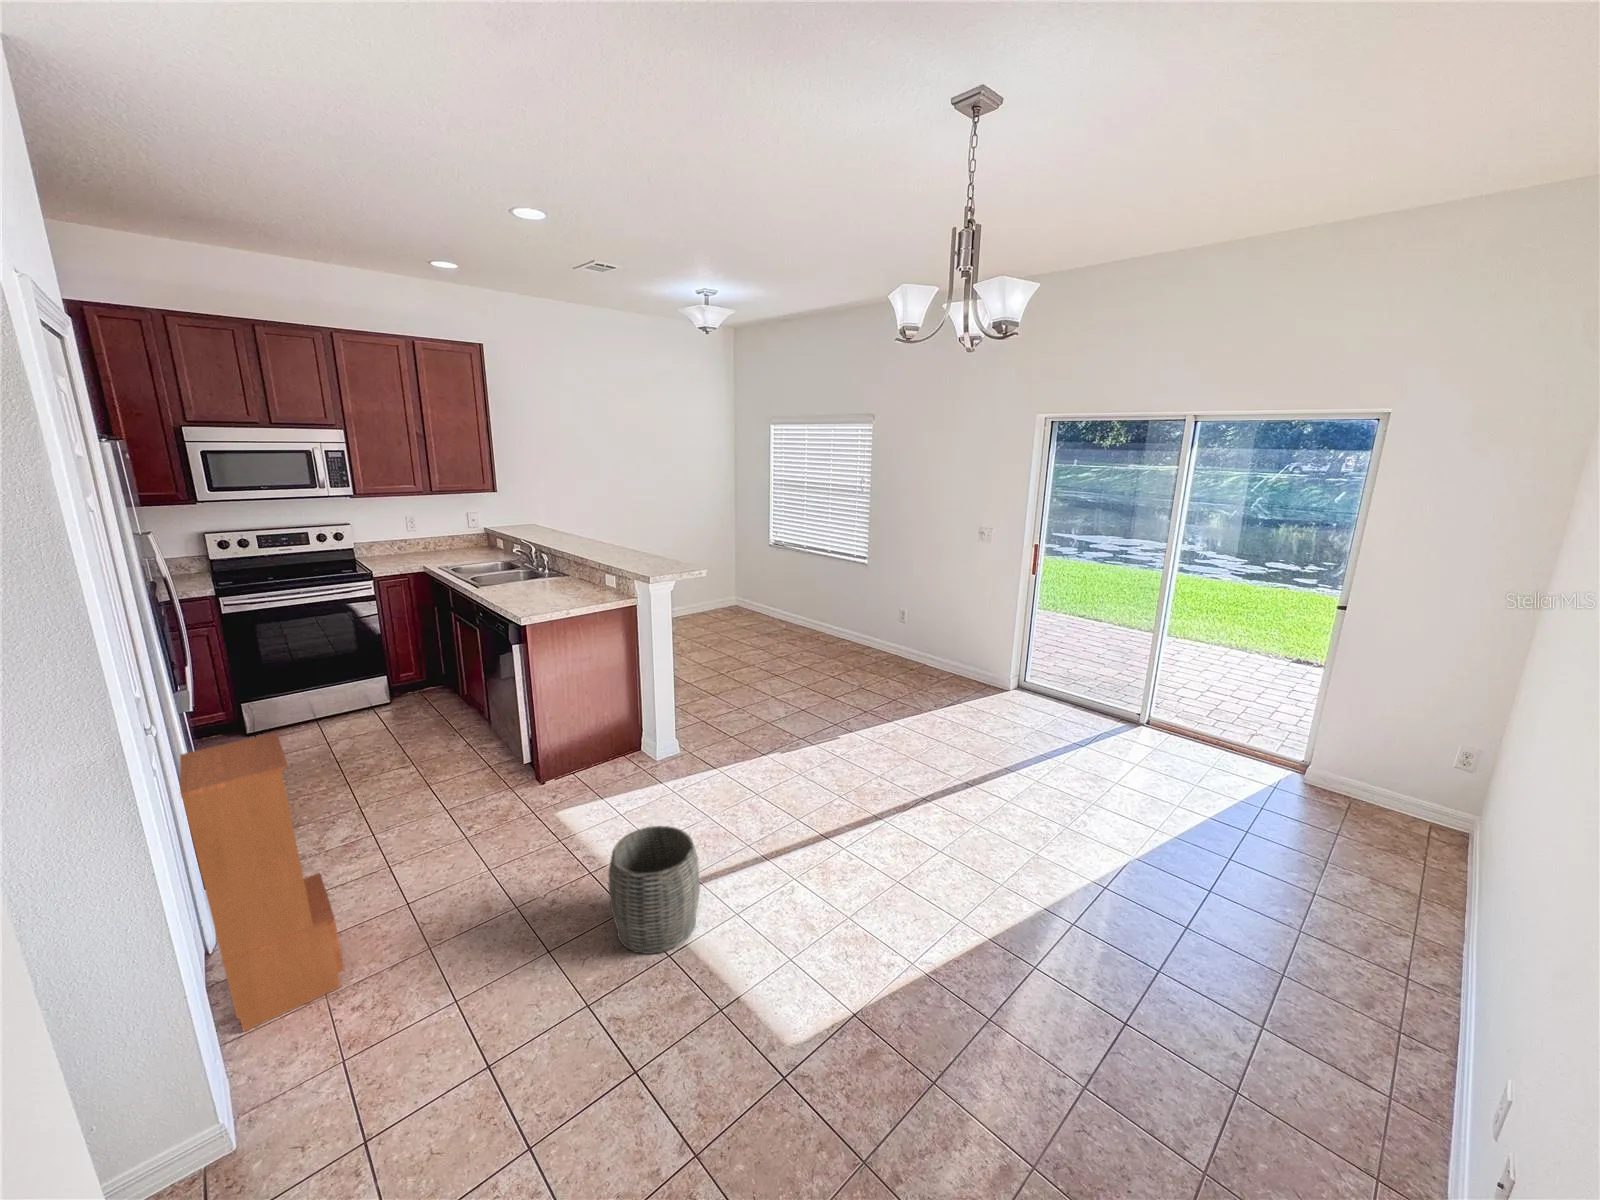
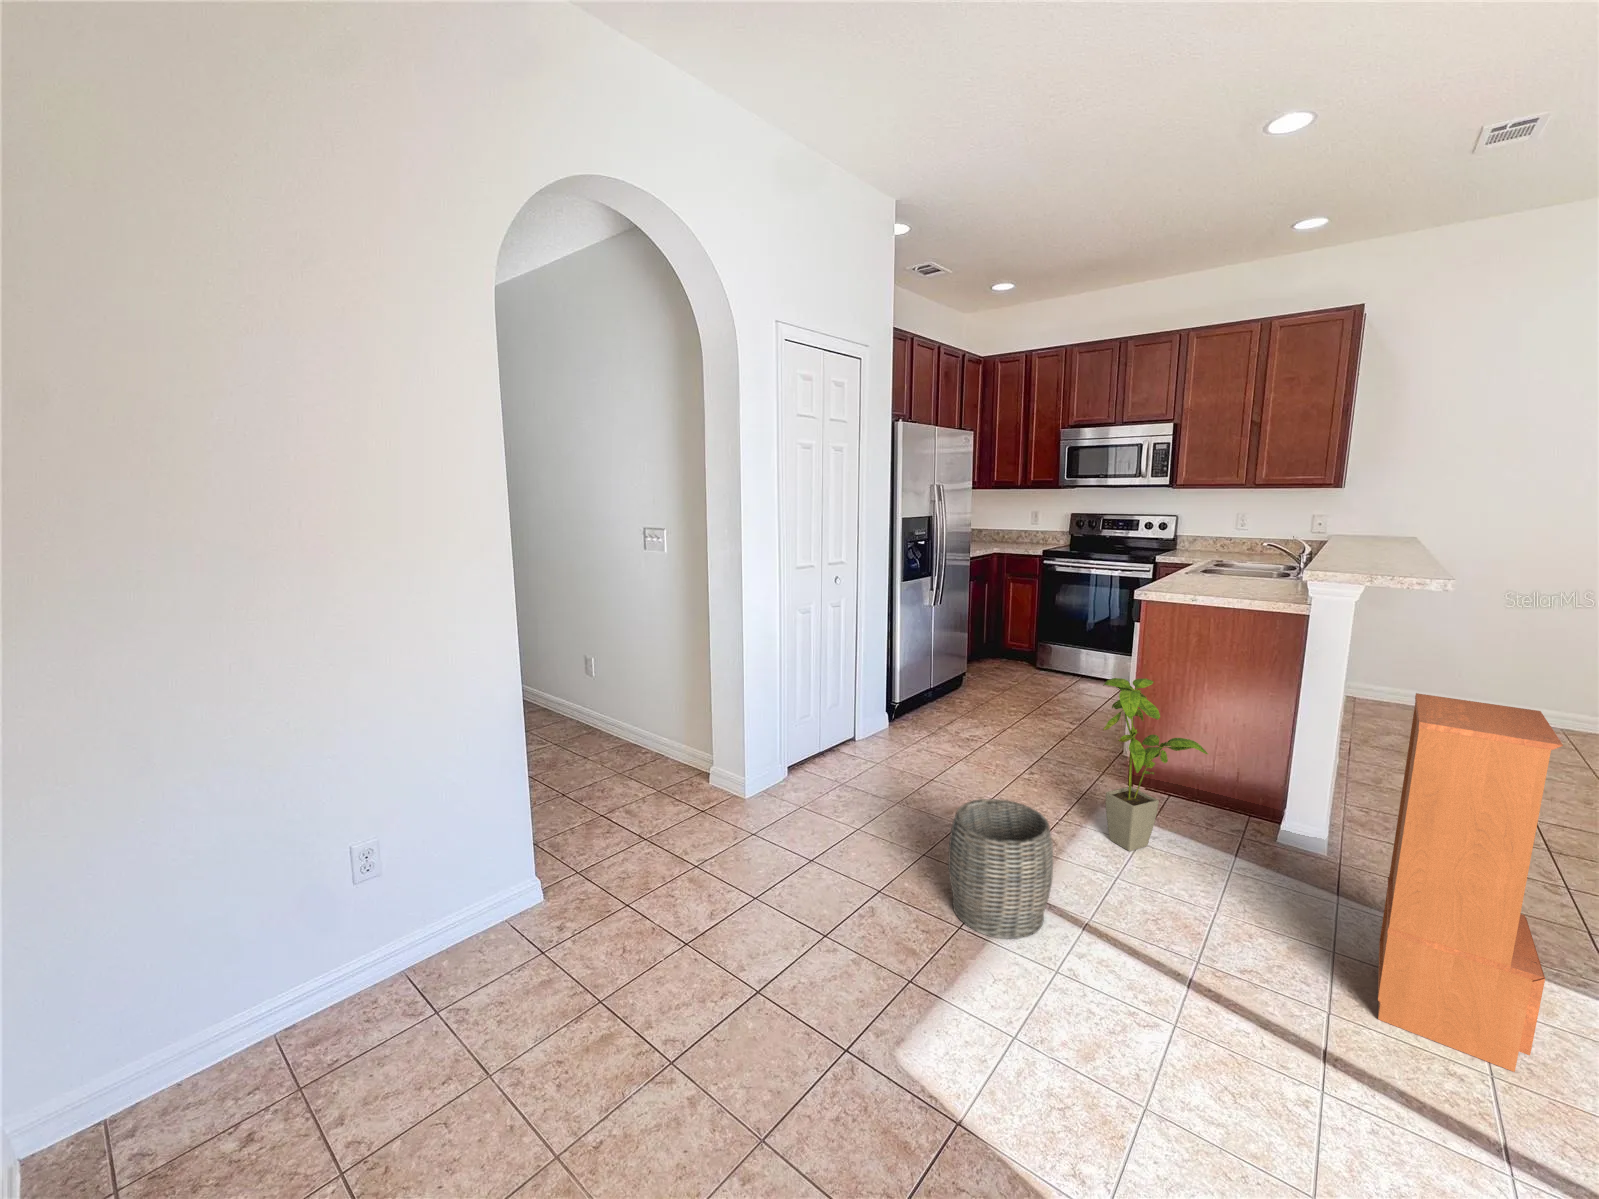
house plant: none [579,687,661,827] -> present [1103,678,1208,851]
bookcase: present [180,733,344,1031] -> present [1378,693,1563,1072]

